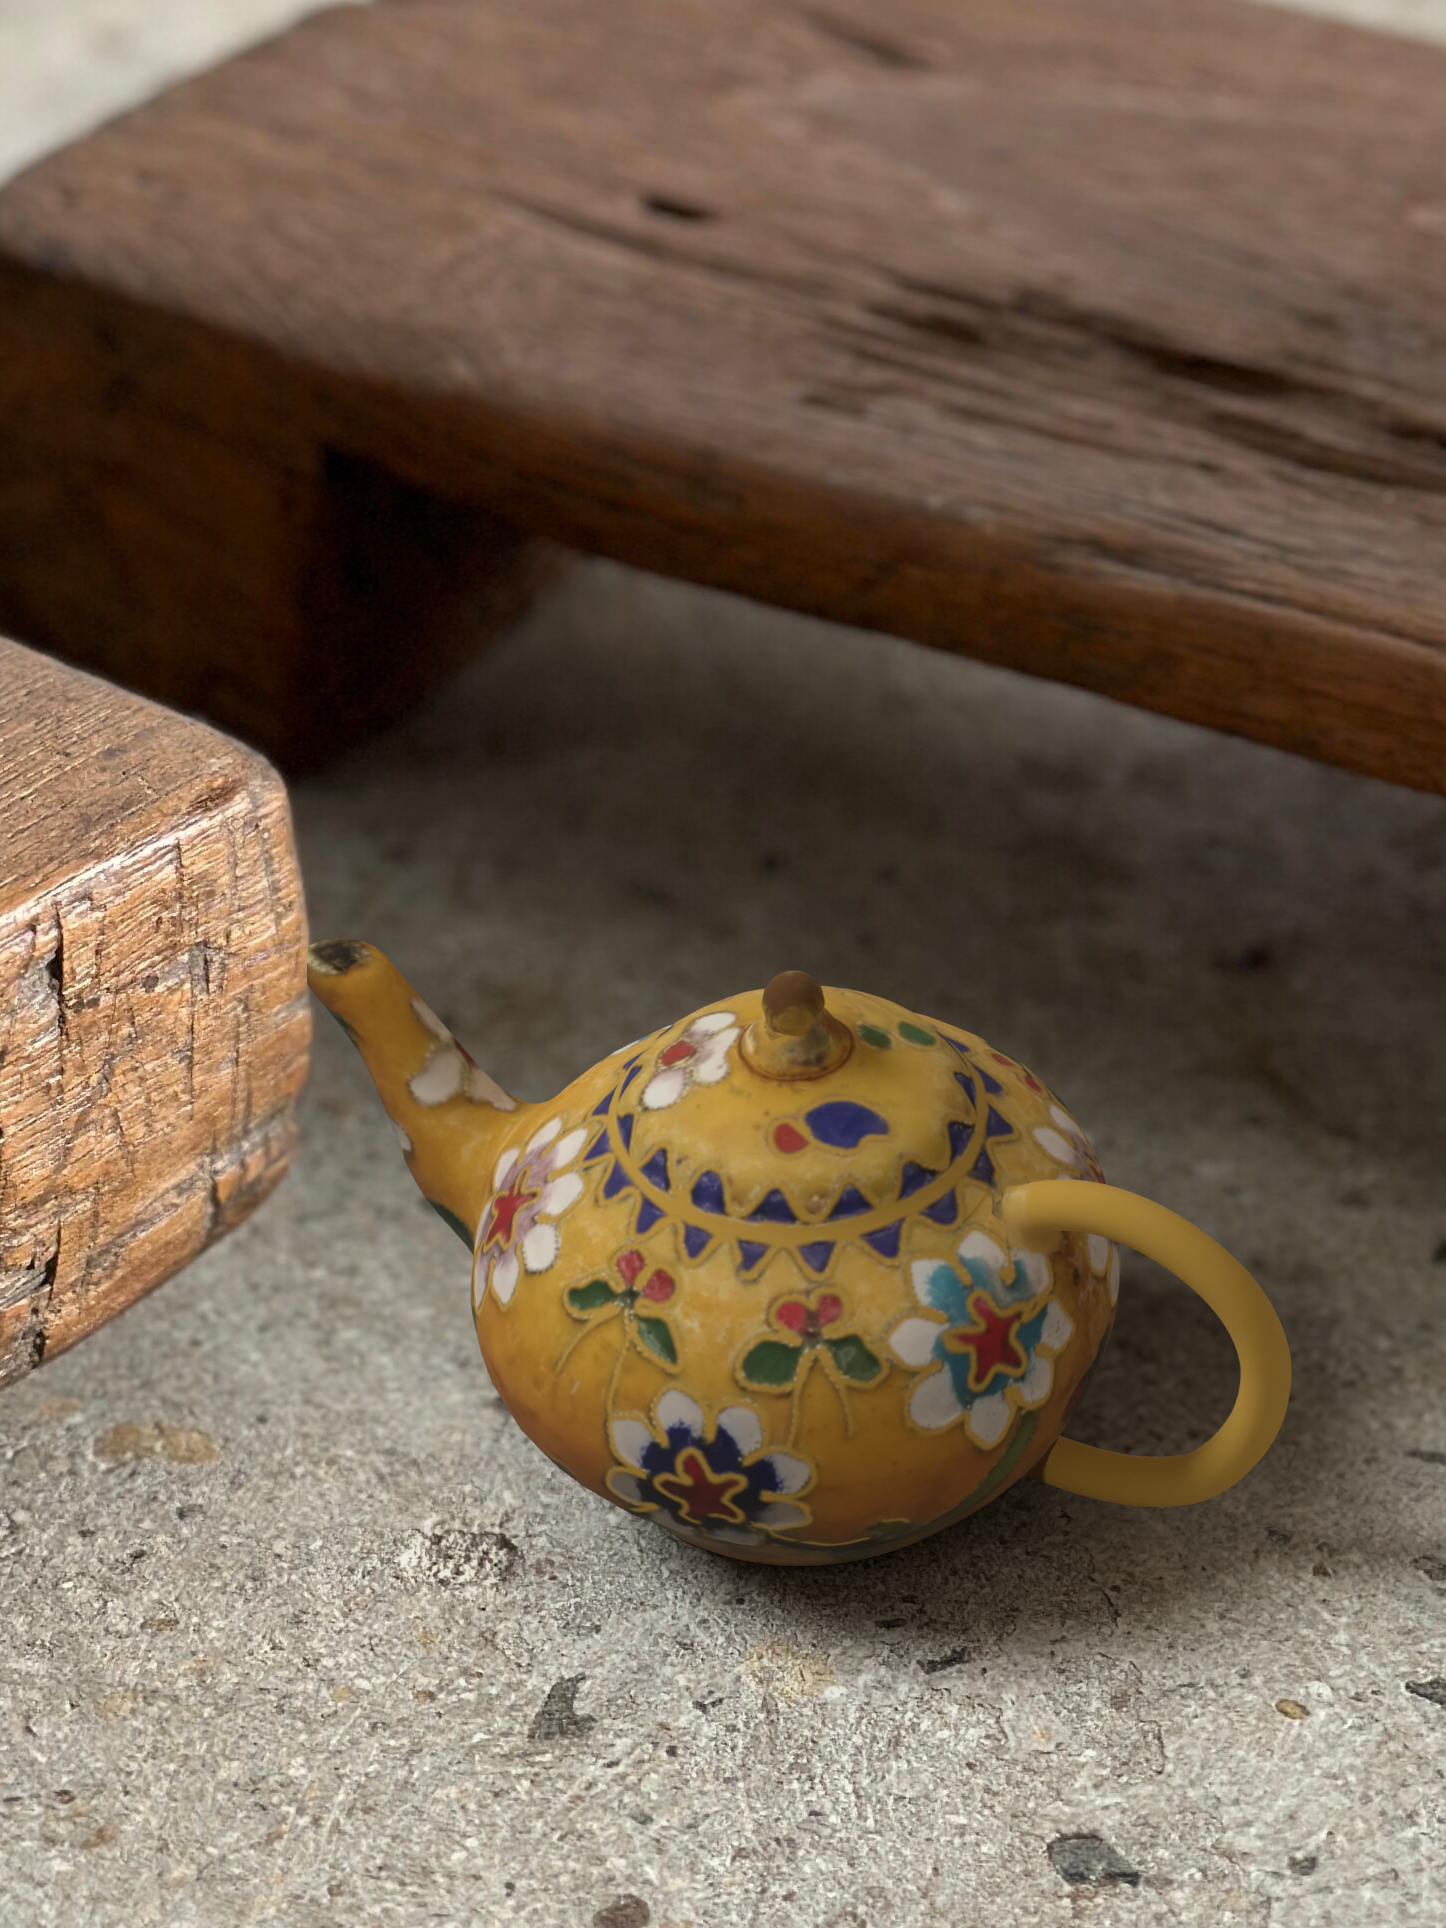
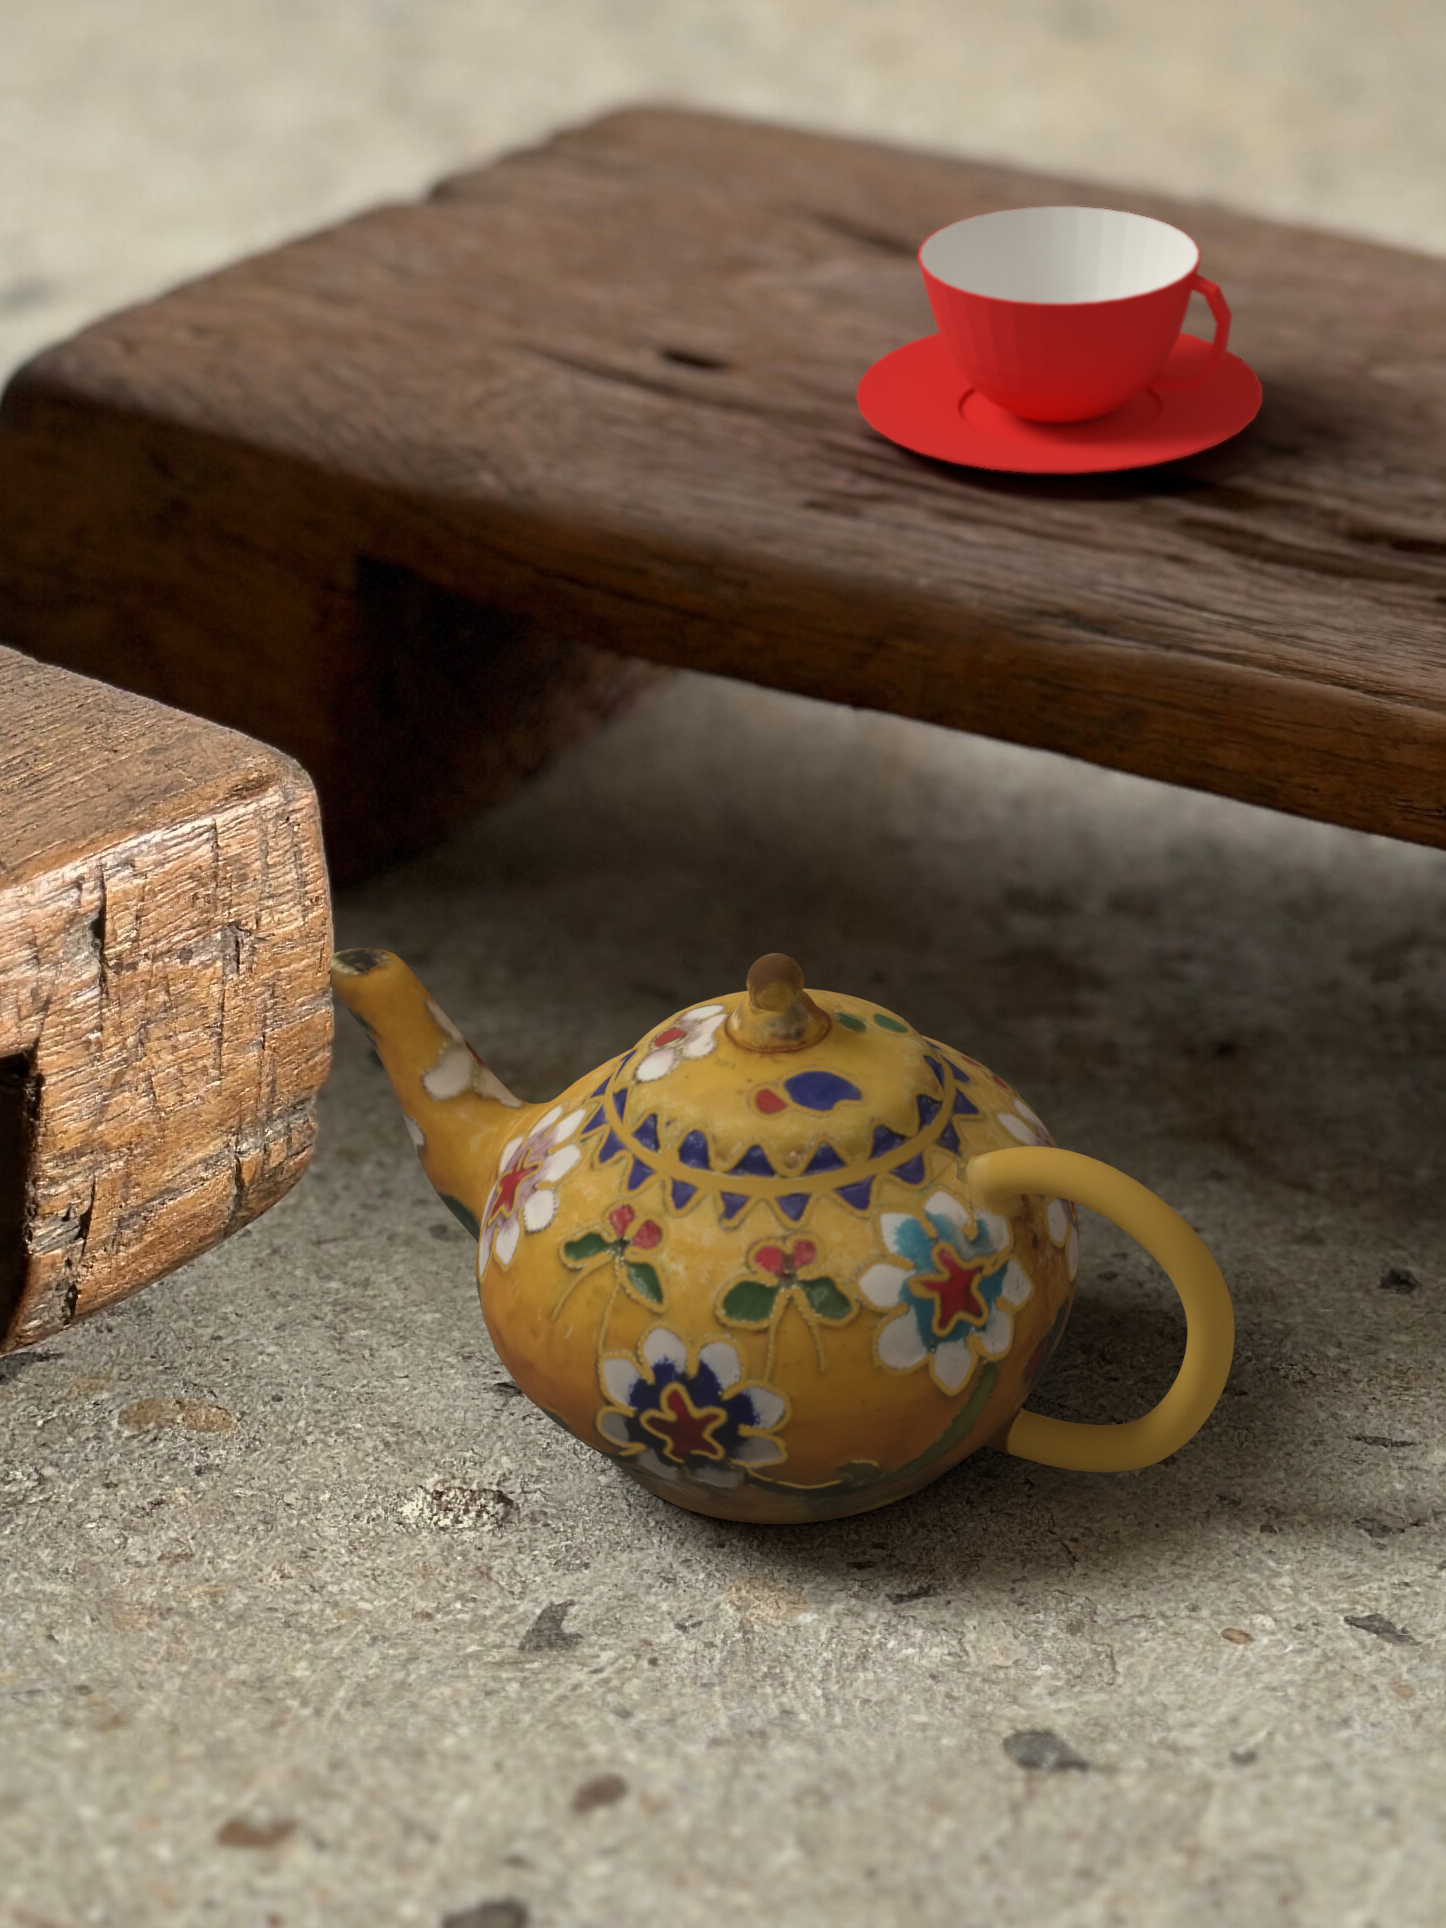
teacup: none [862,60,1303,377] -> present [856,206,1262,474]

